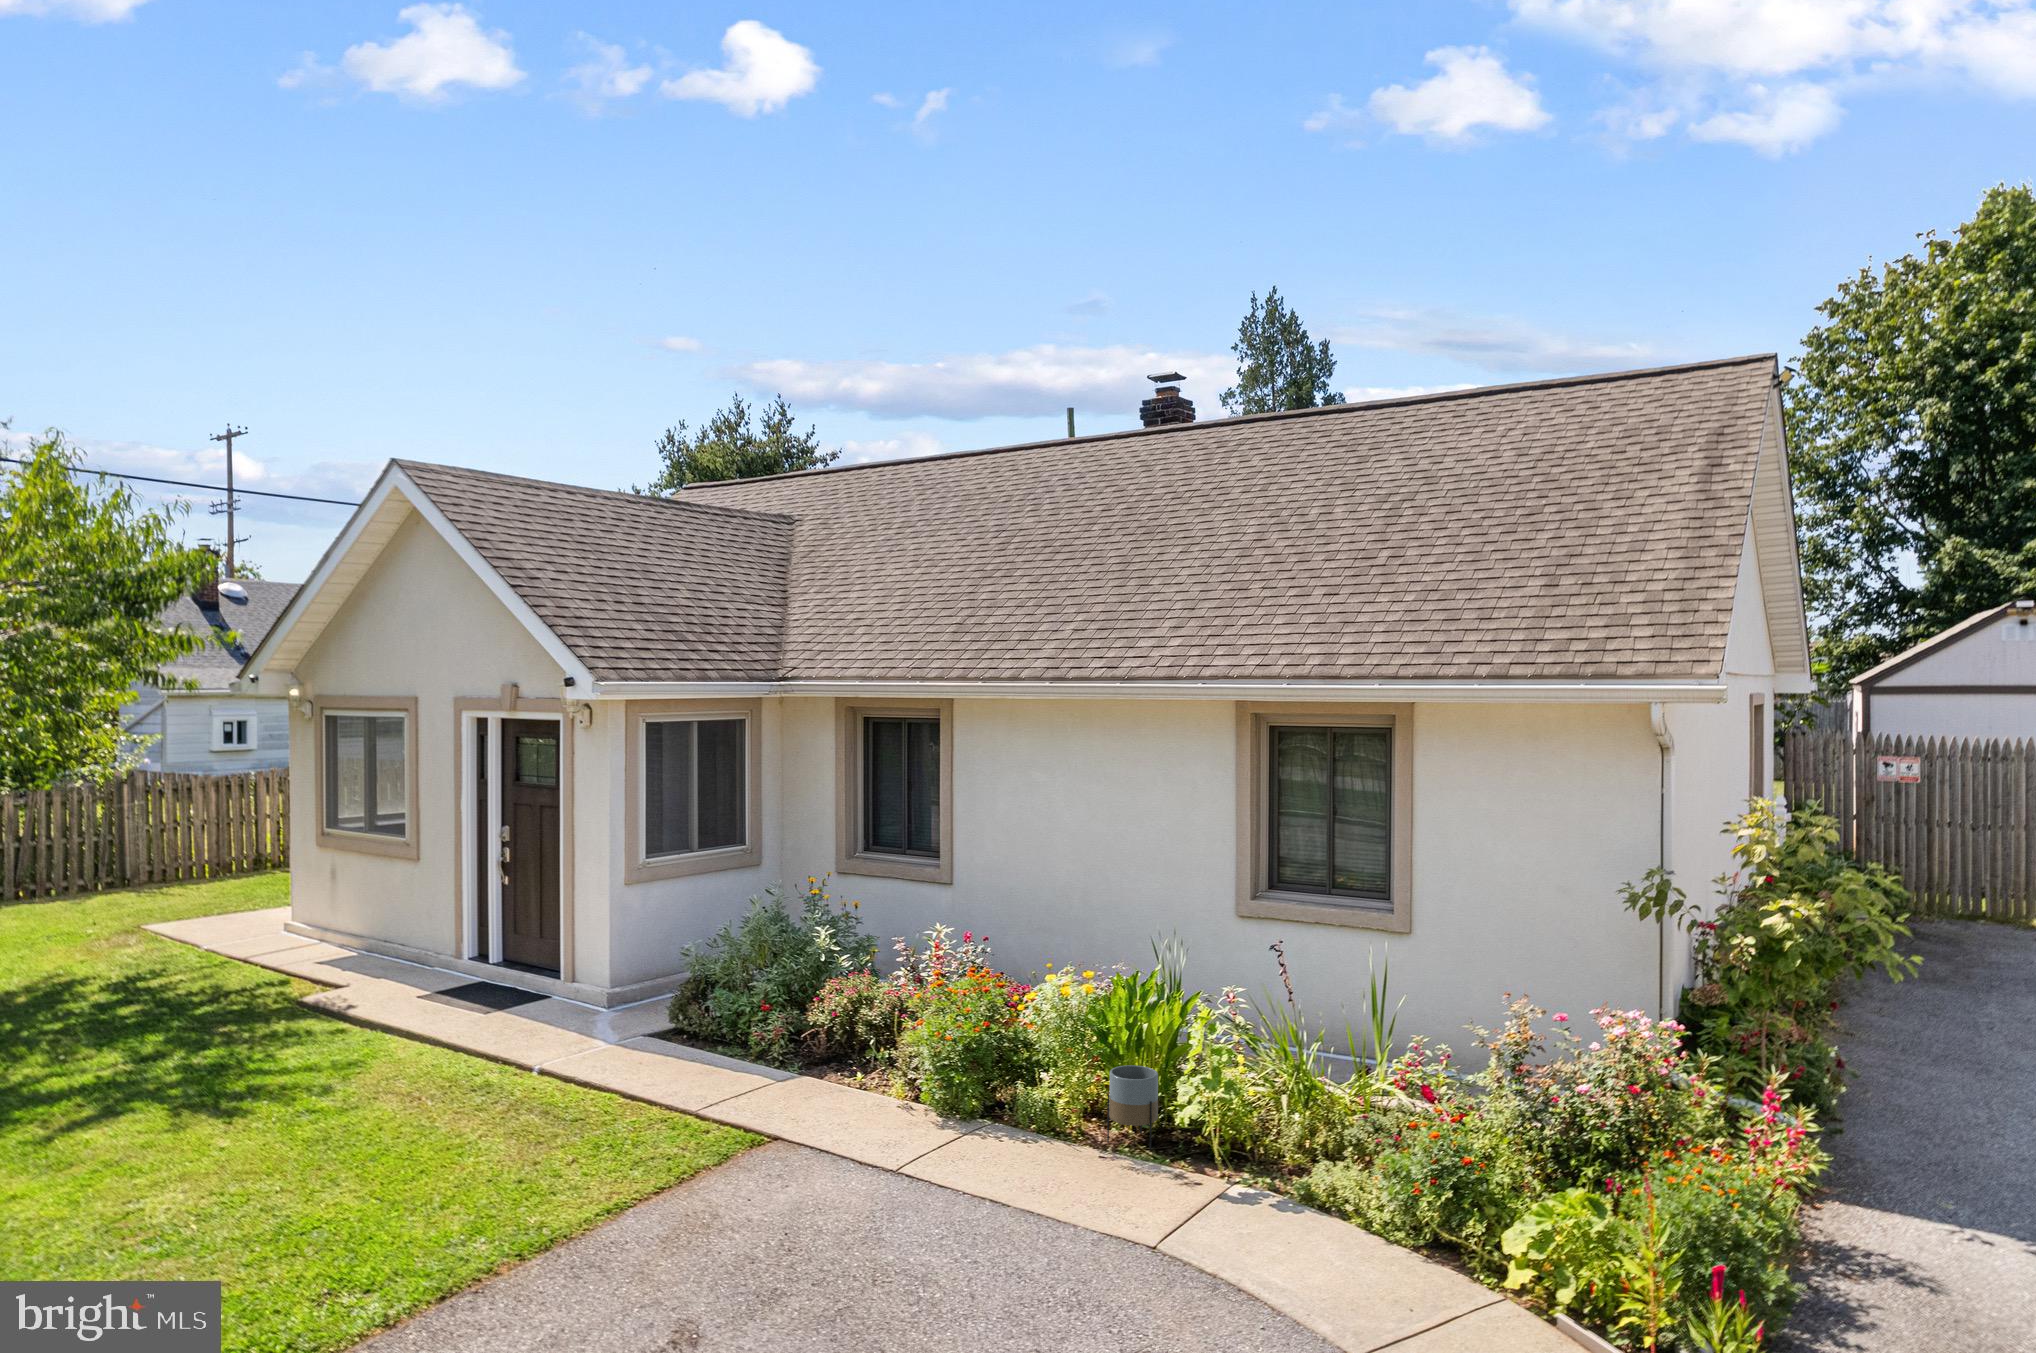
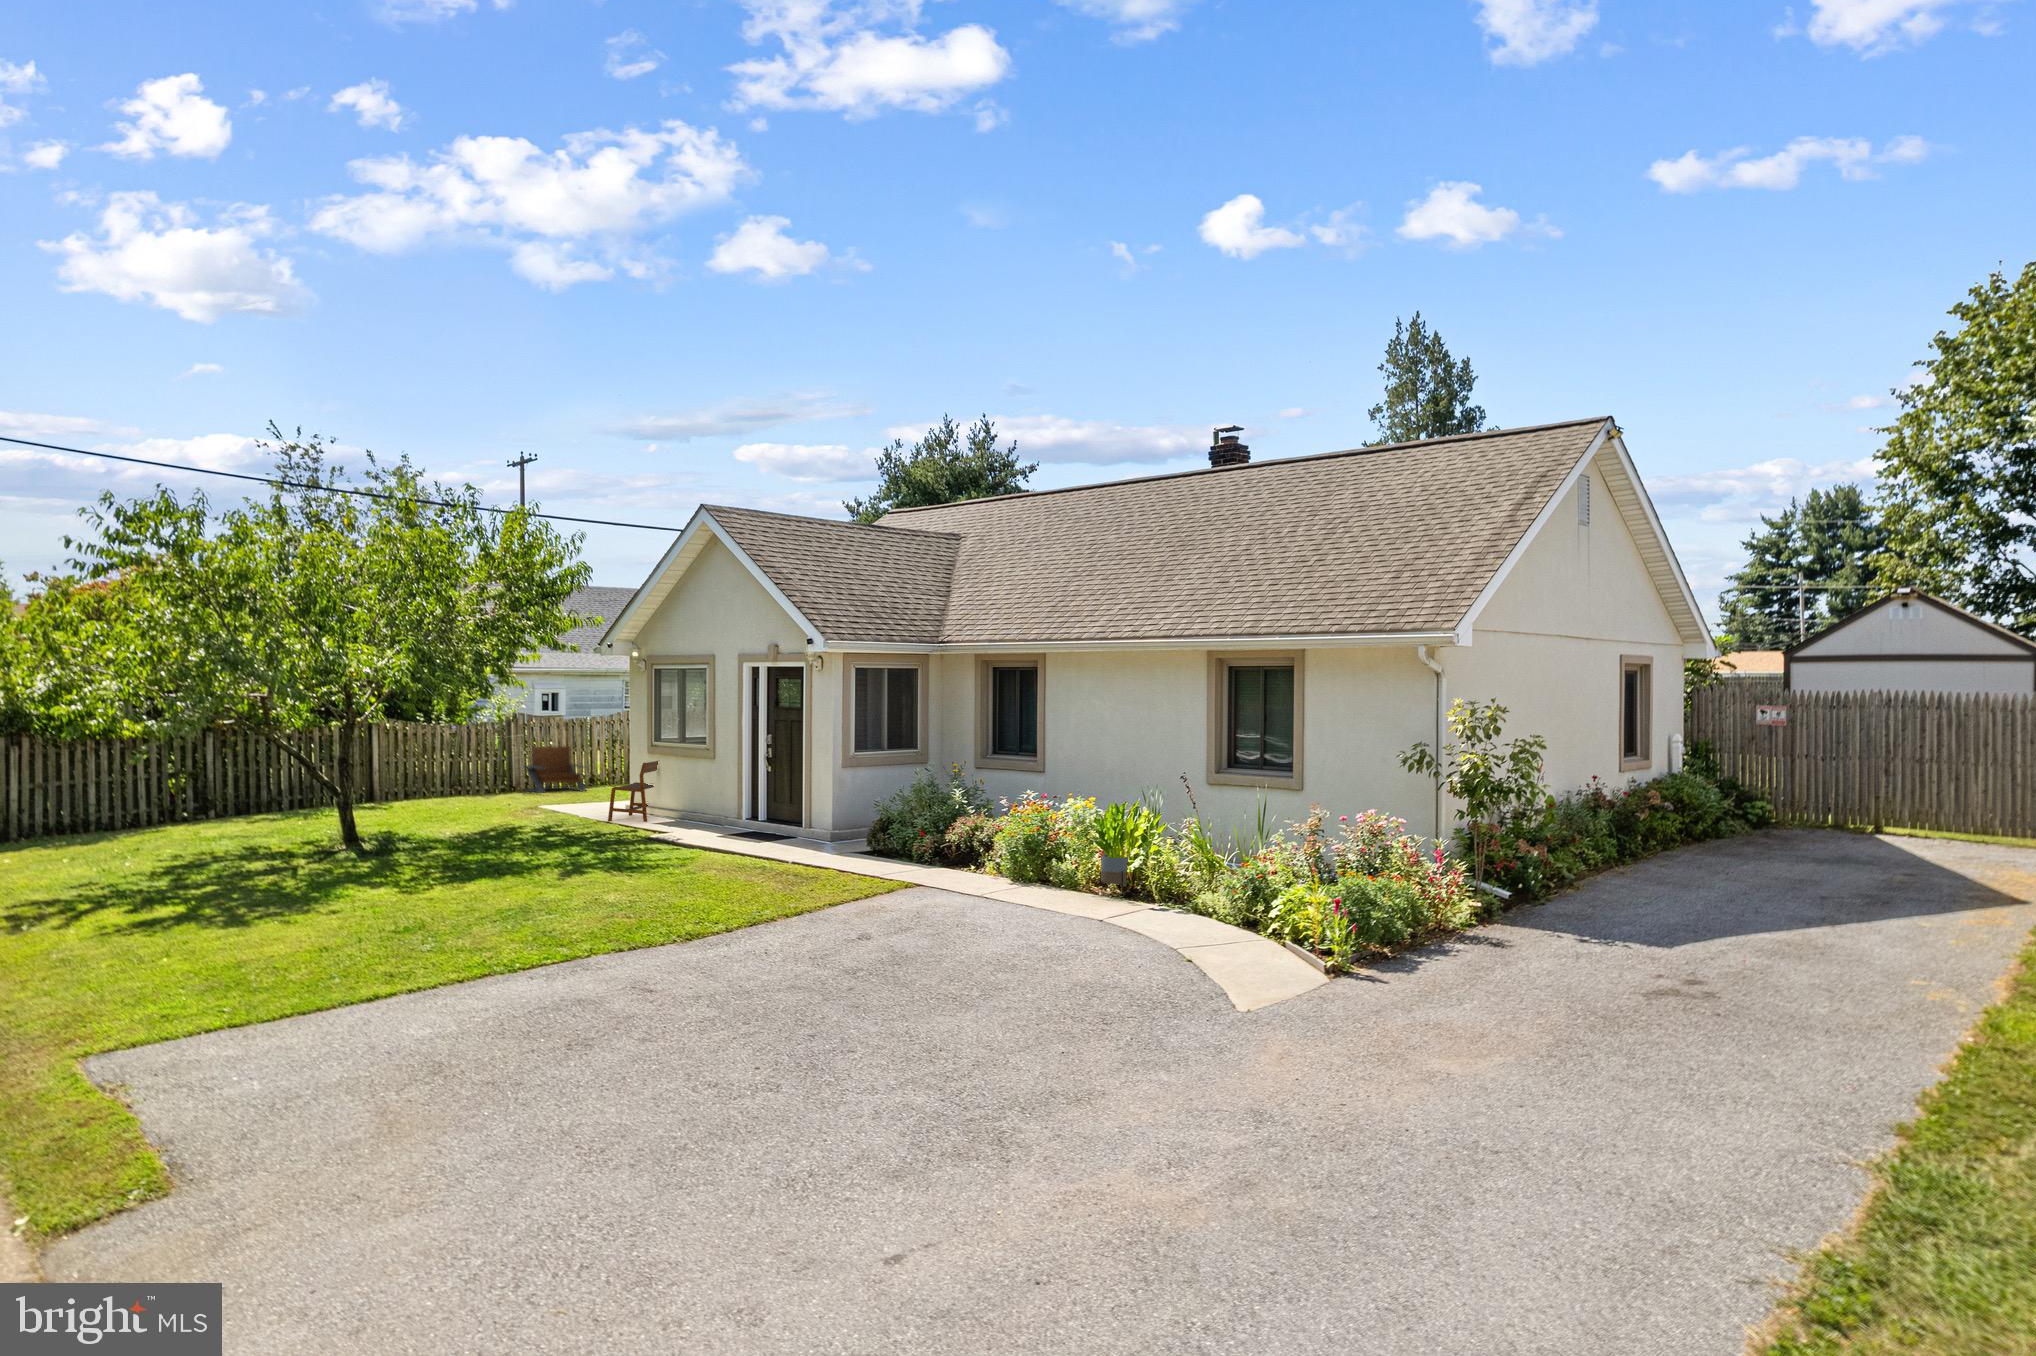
lounge chair: none [139,819,241,892] -> present [525,746,586,793]
bench: none [241,856,343,962] -> present [608,761,658,822]

